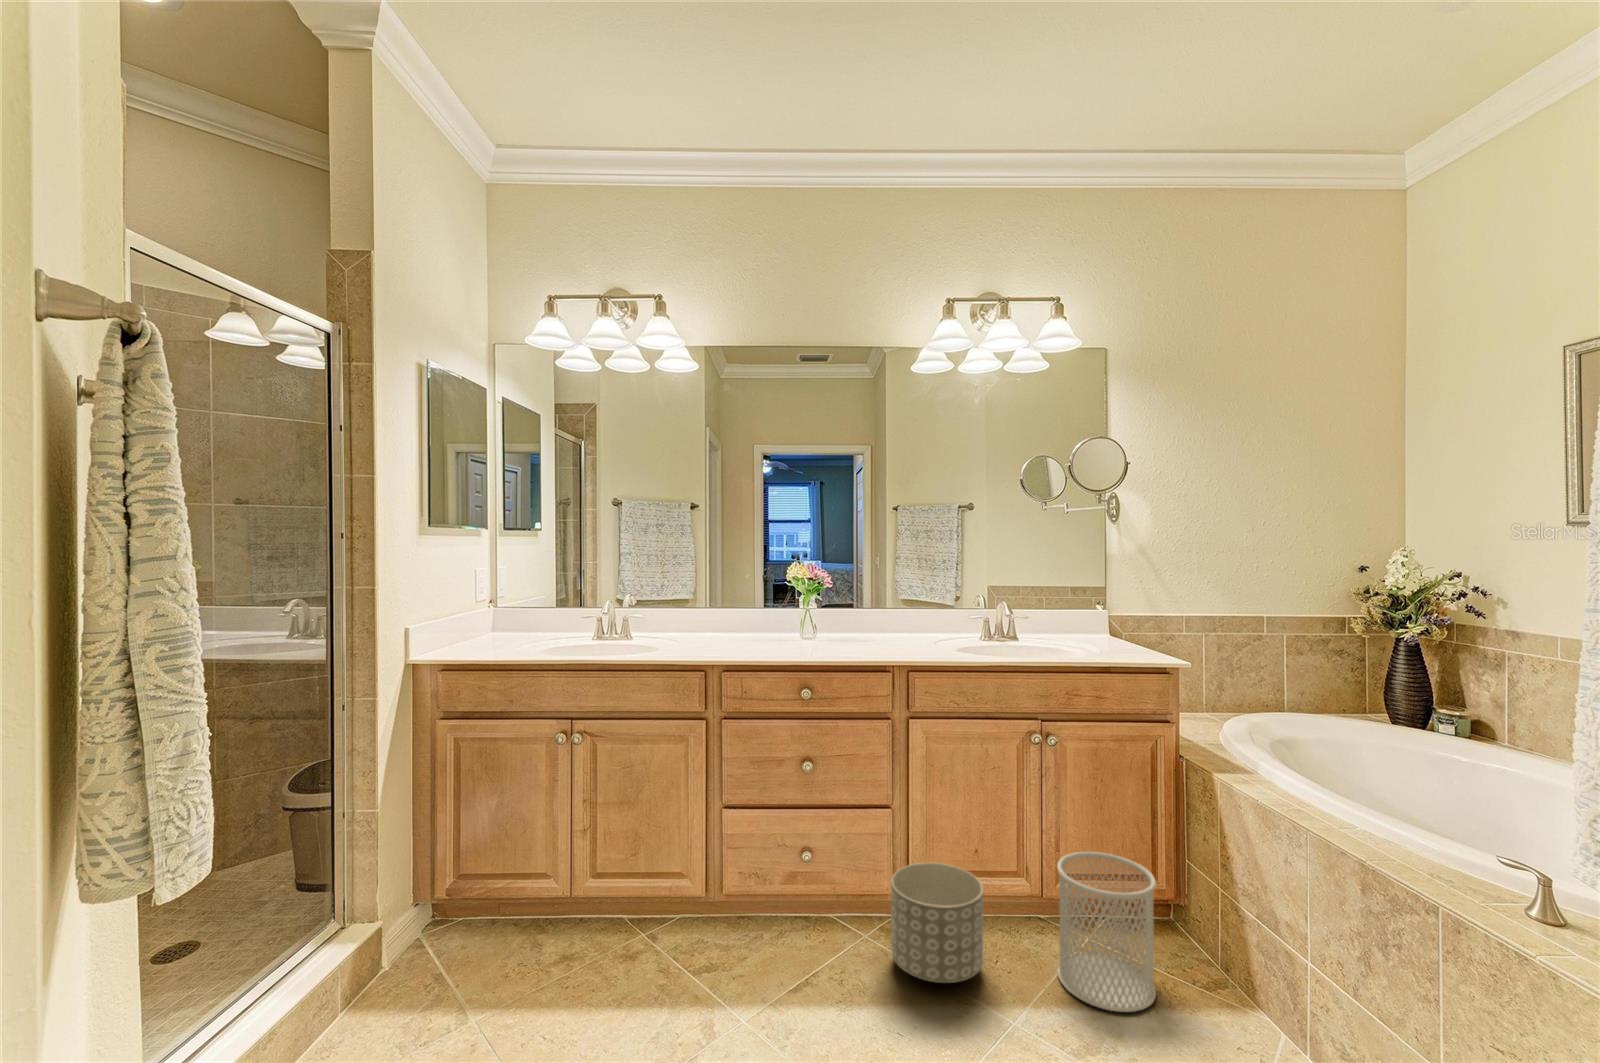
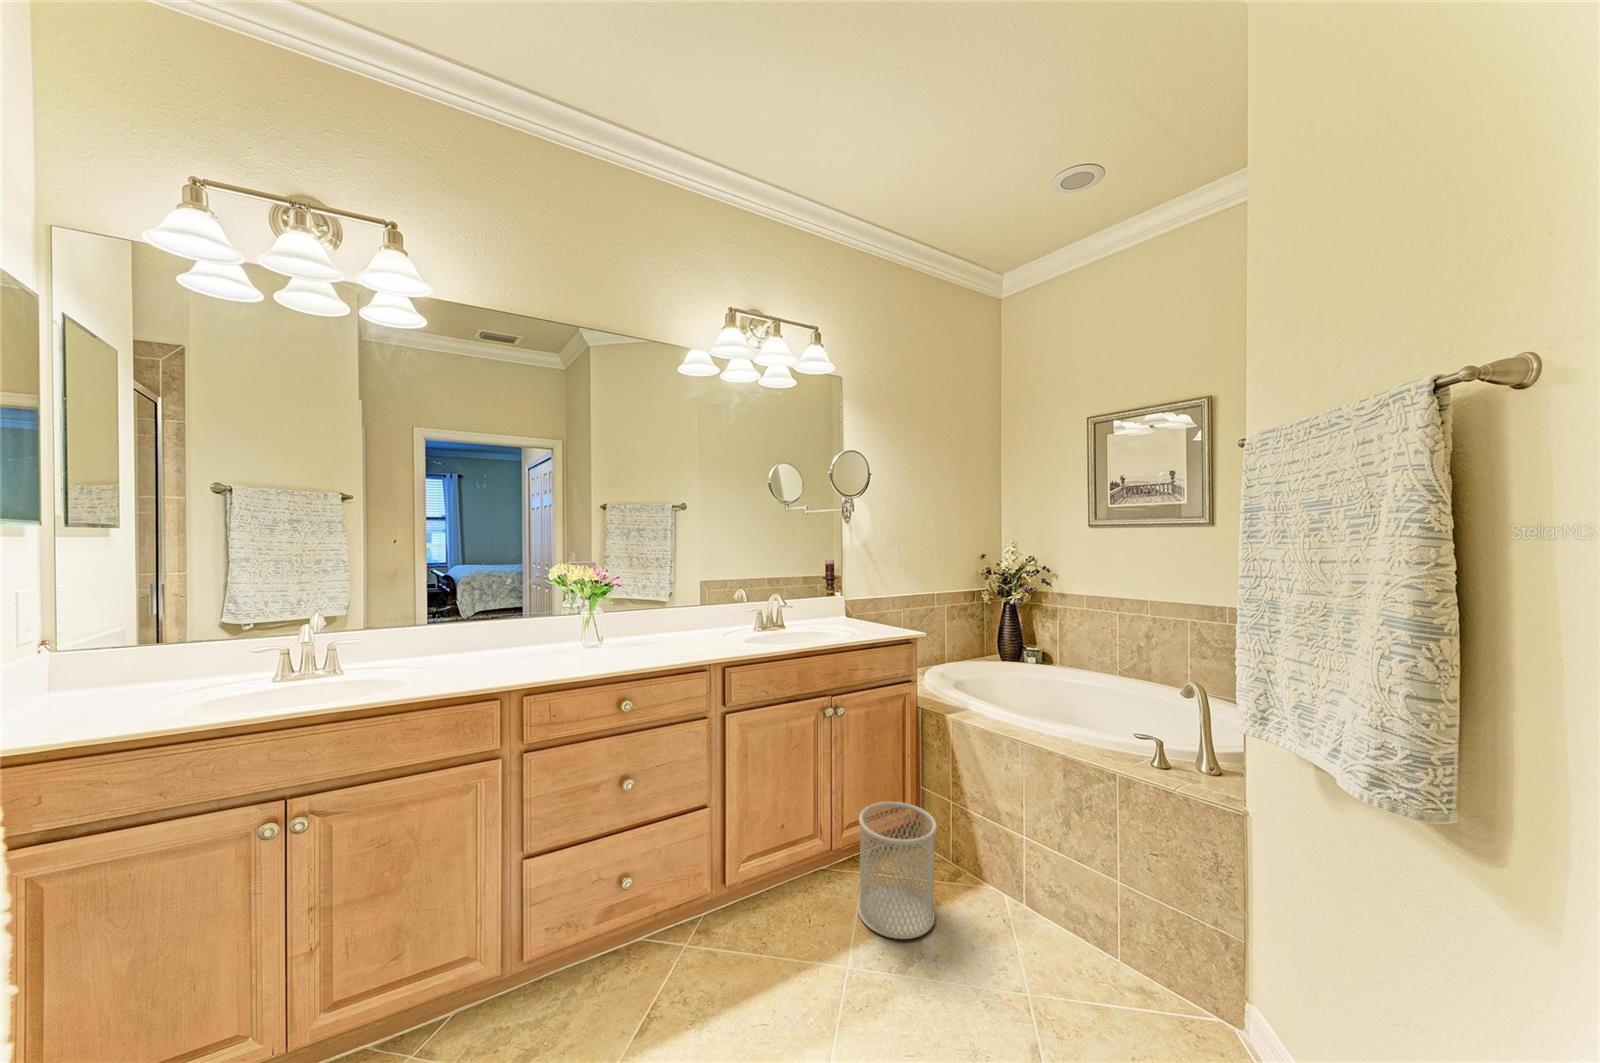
planter: present [891,863,983,983] -> none [723,849,811,977]

